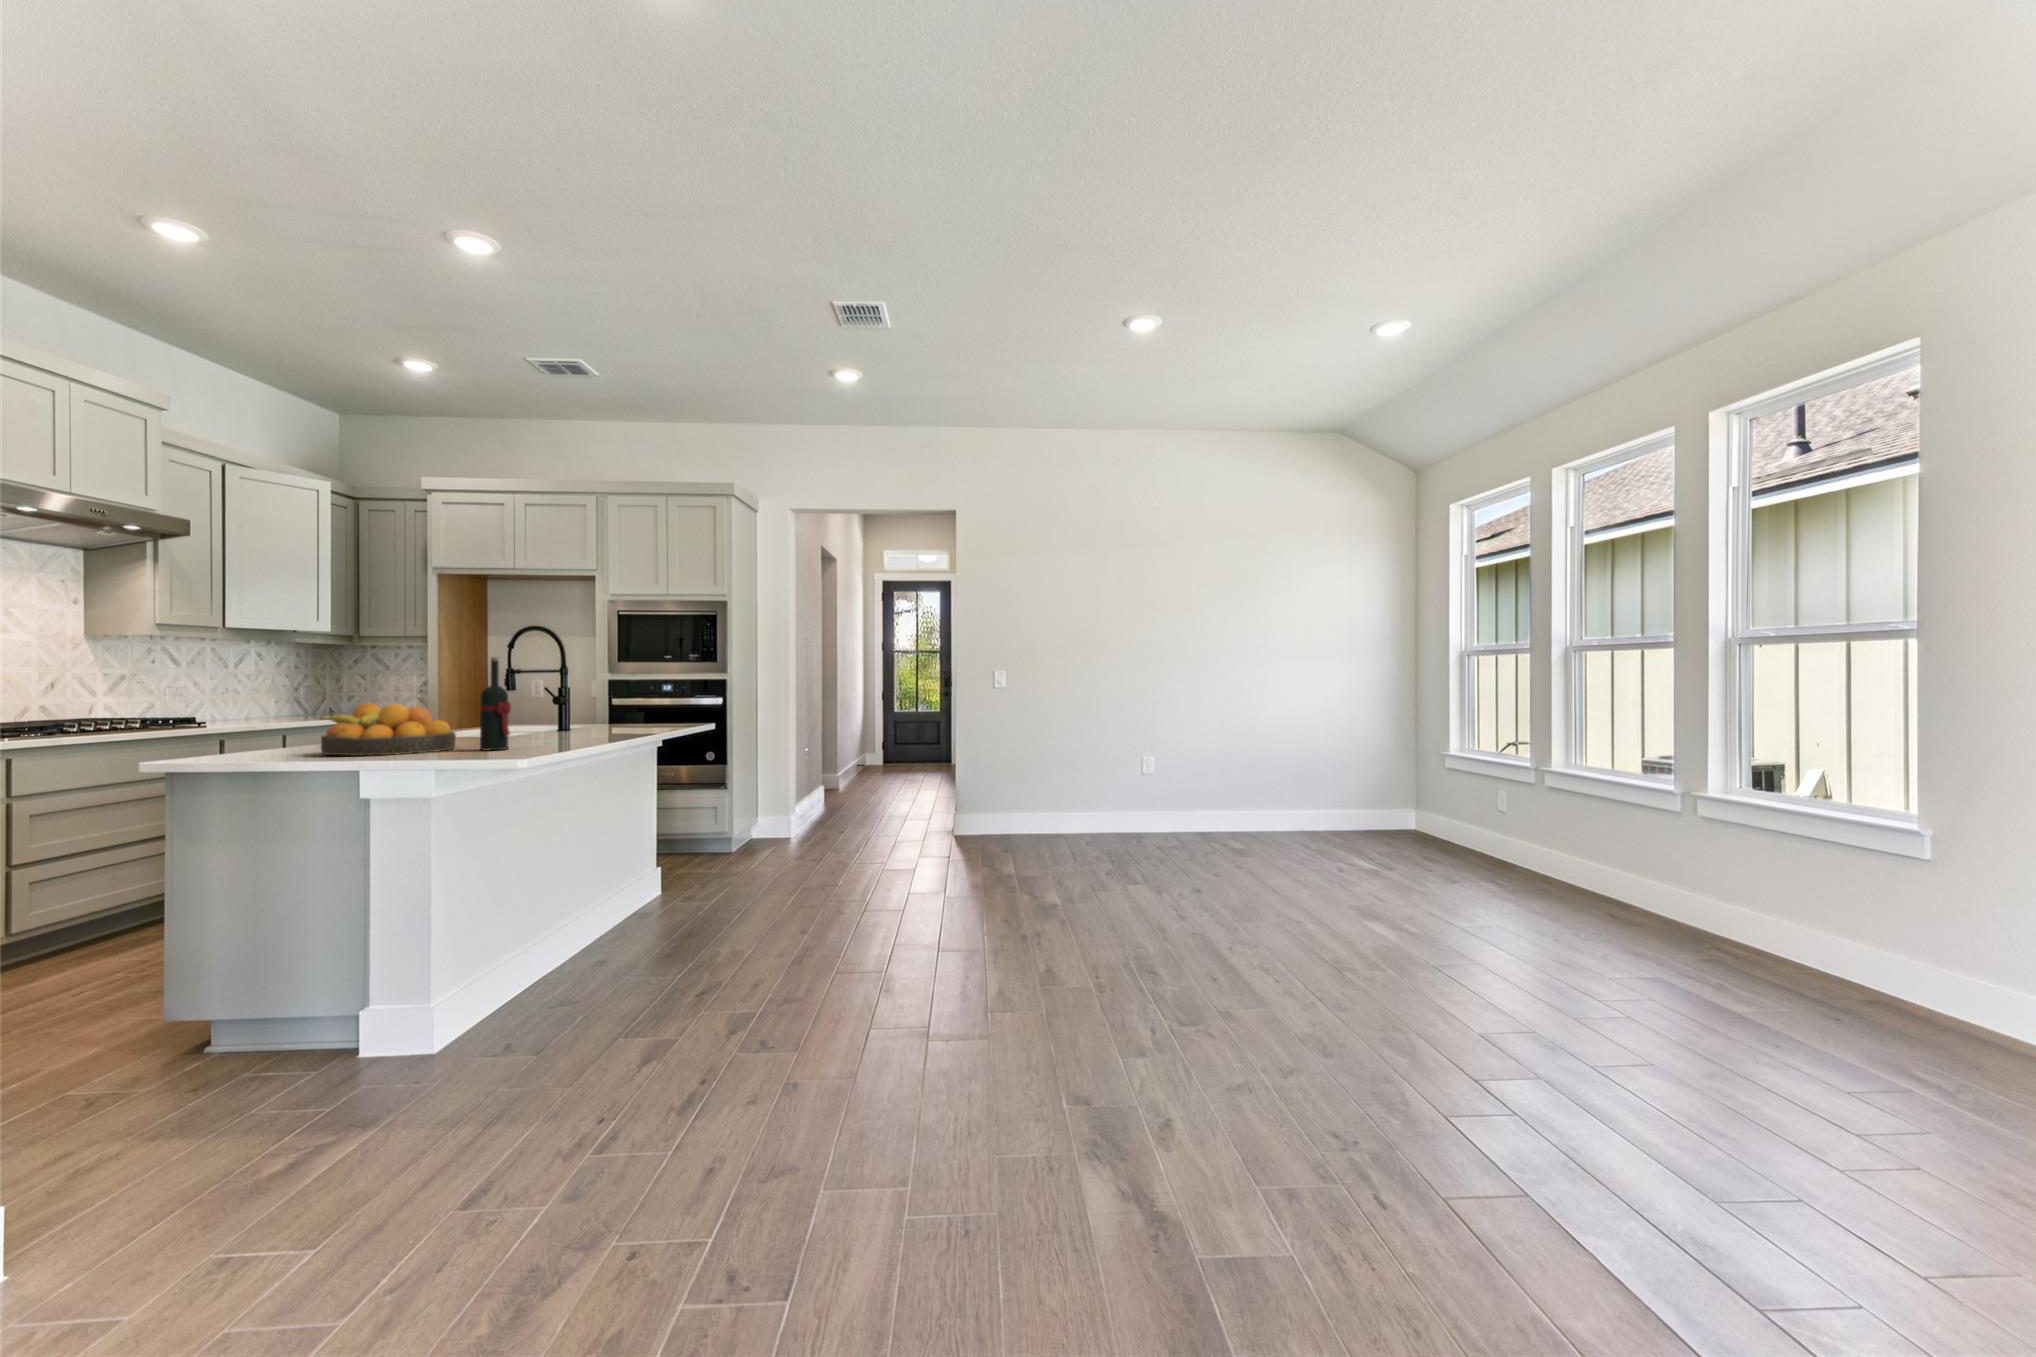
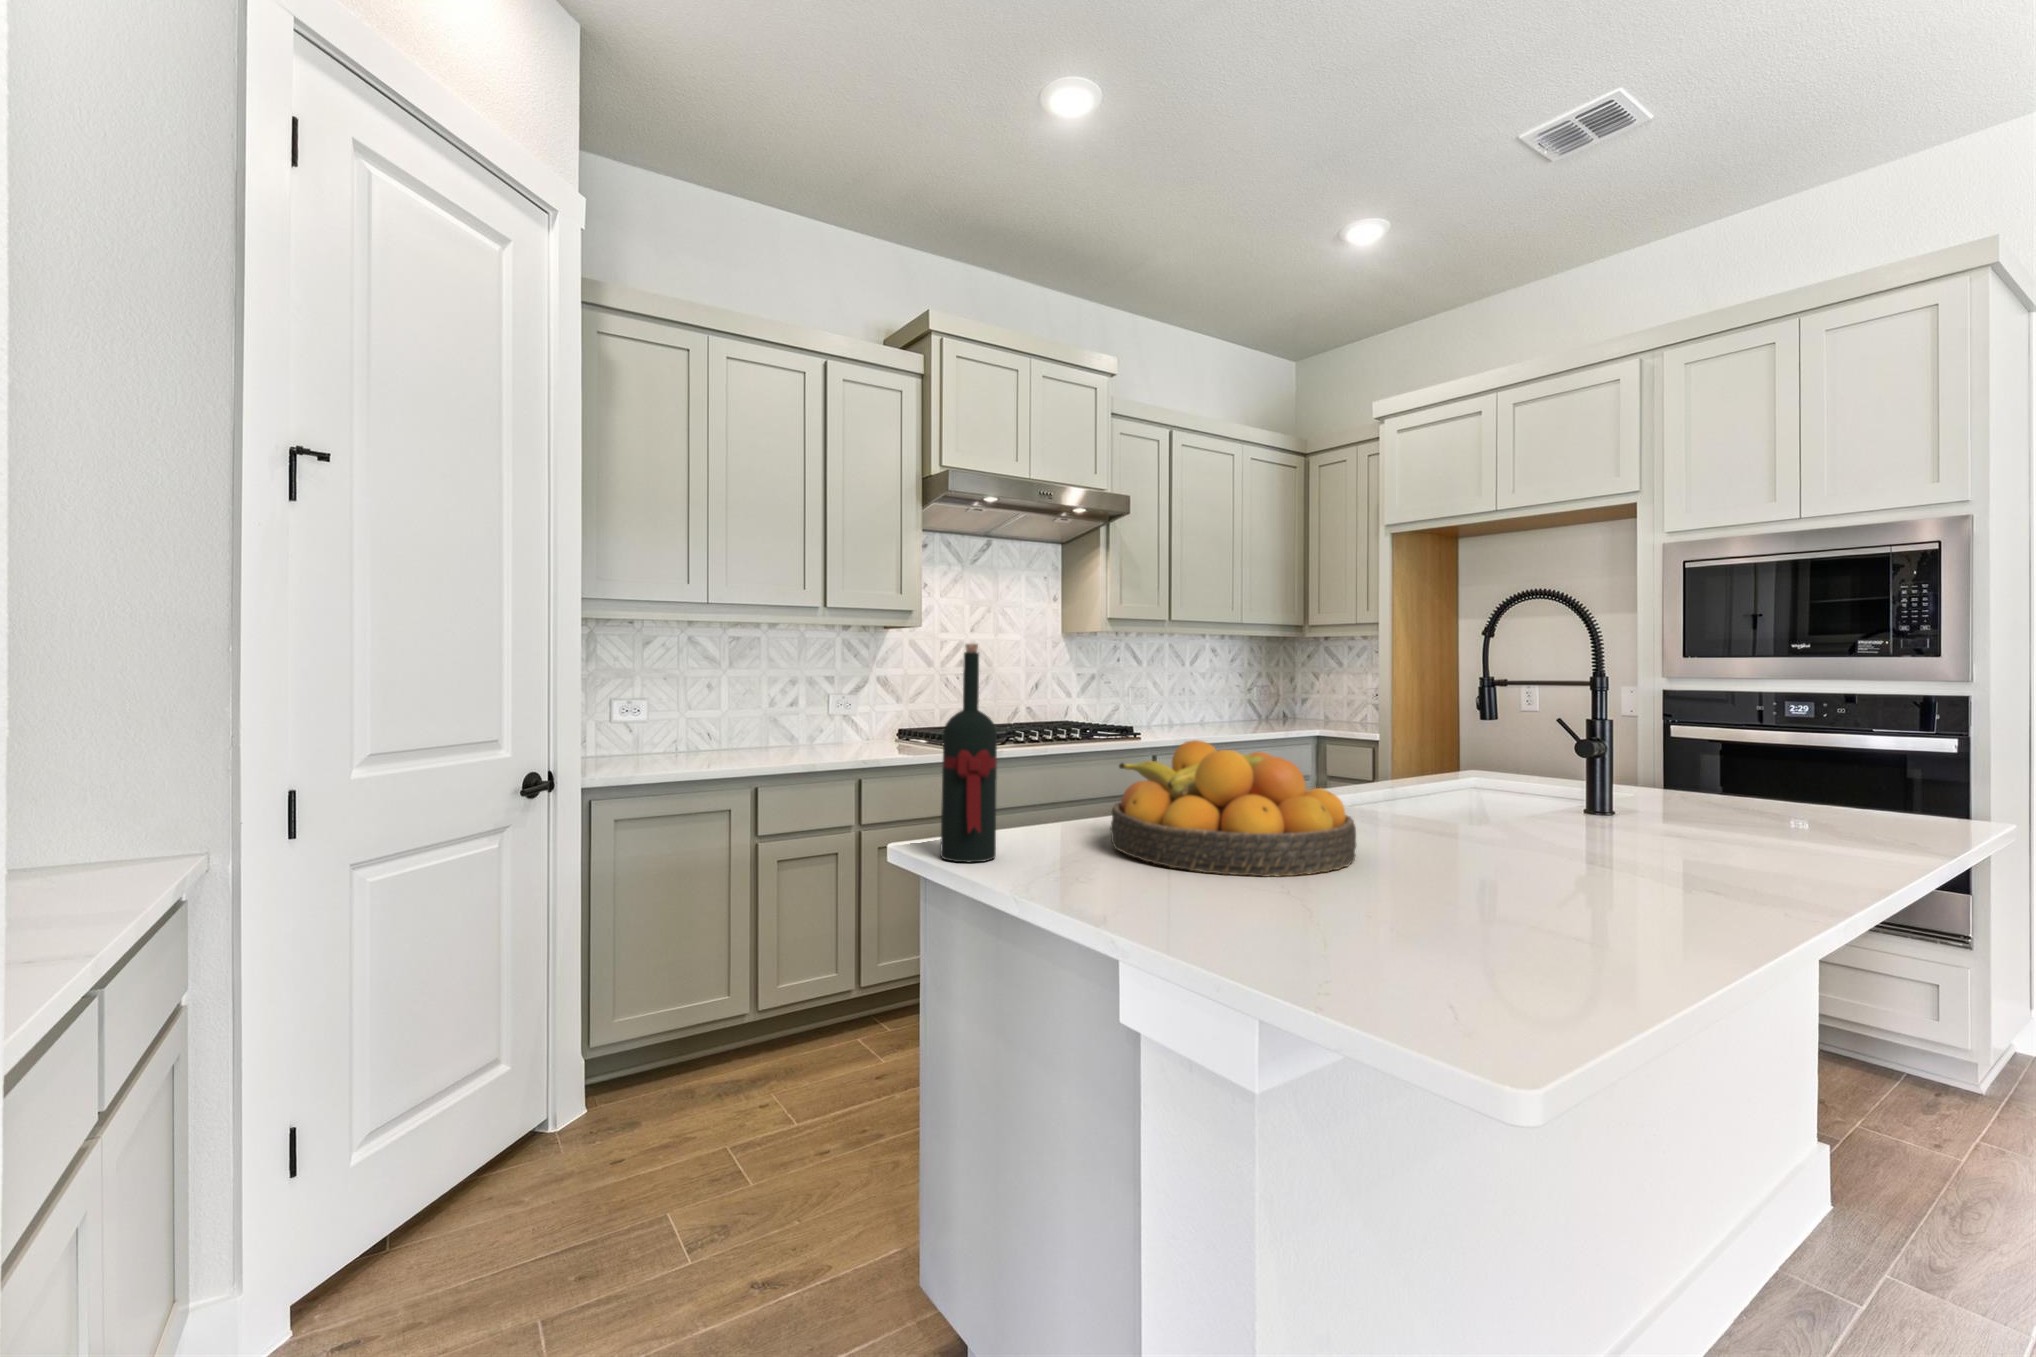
wine bottle: present [480,657,511,750] -> present [940,644,997,862]

